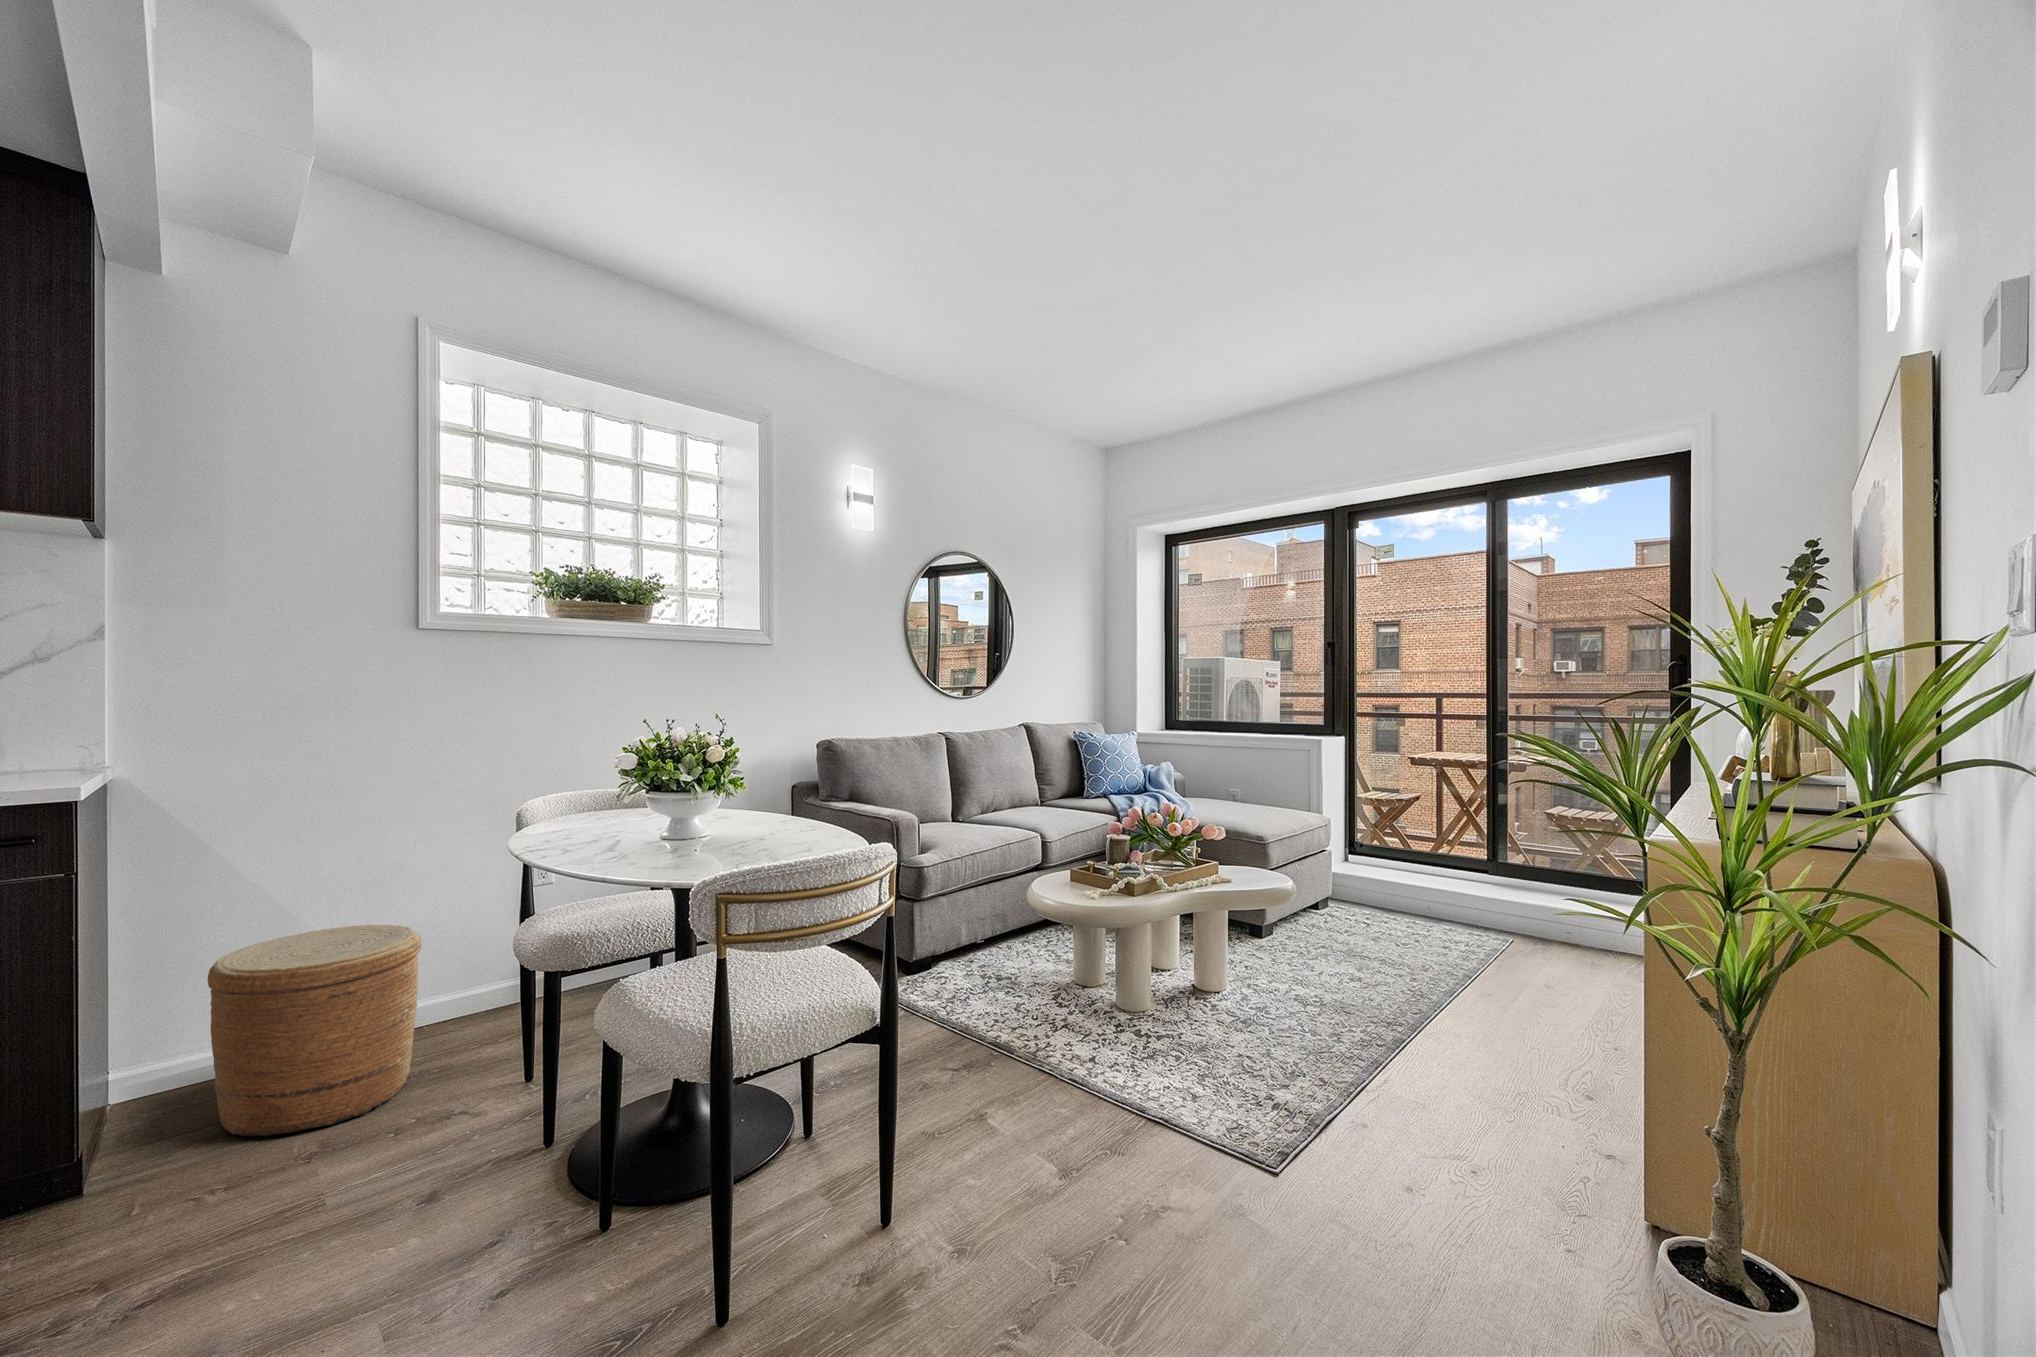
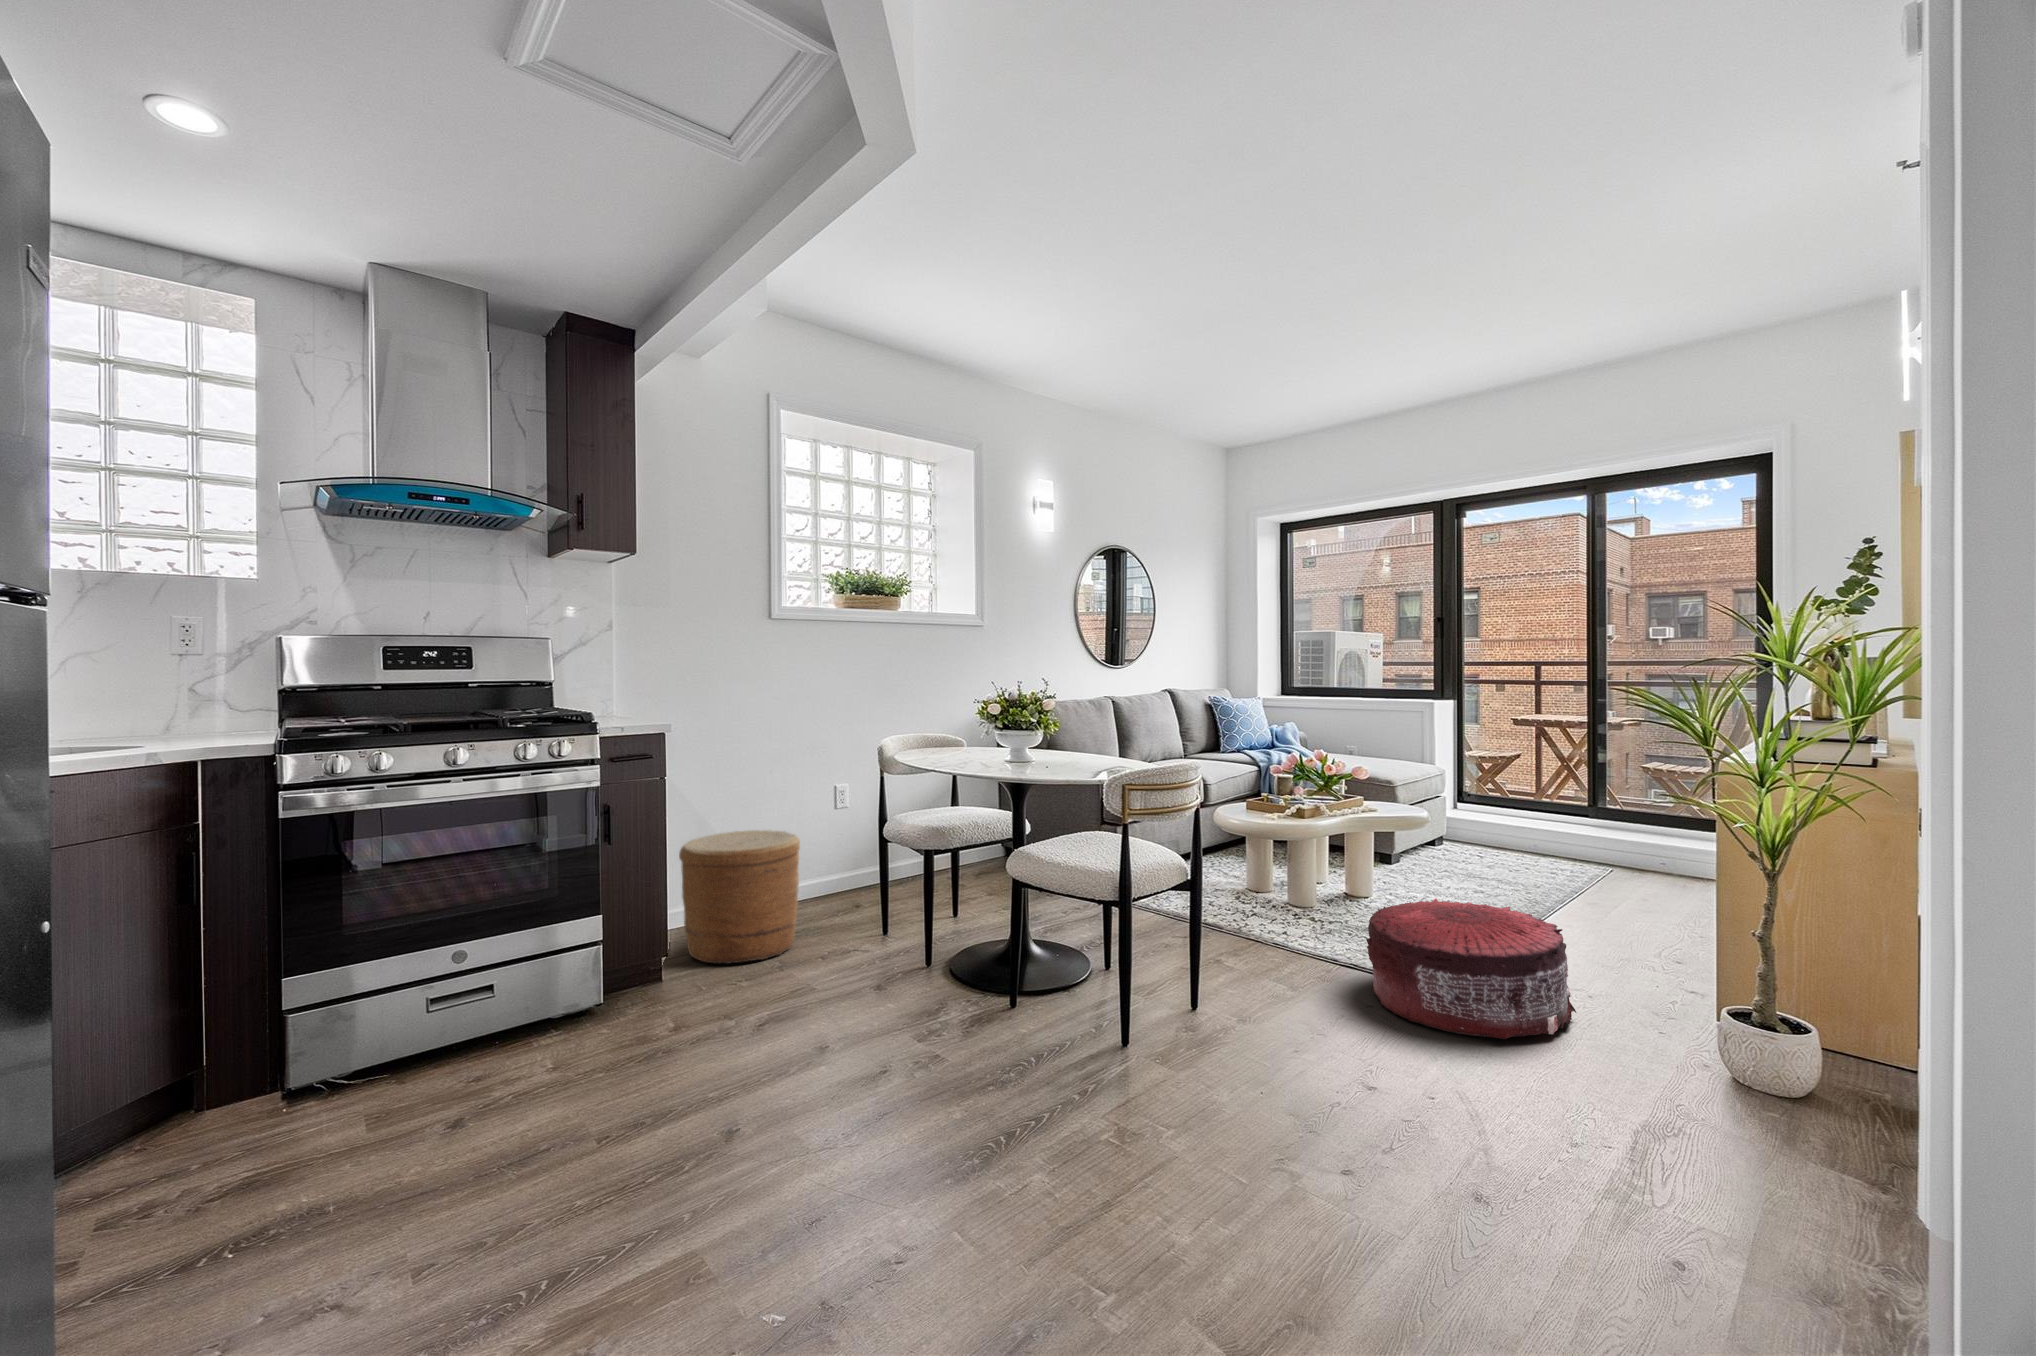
pouf: none [1171,1026,1457,1280] -> present [1366,898,1576,1039]

